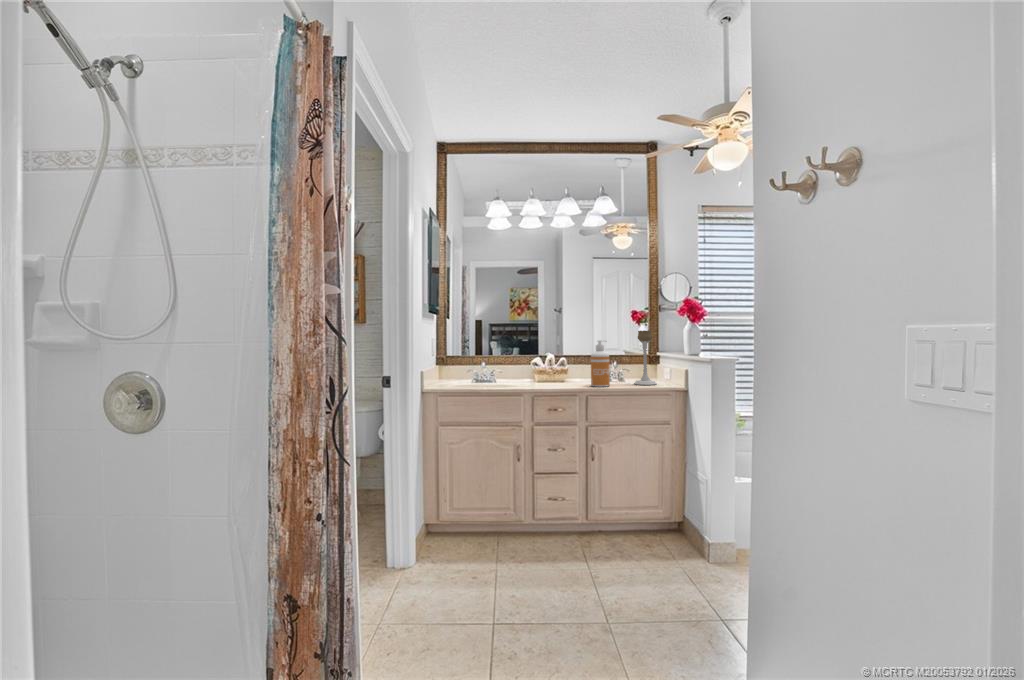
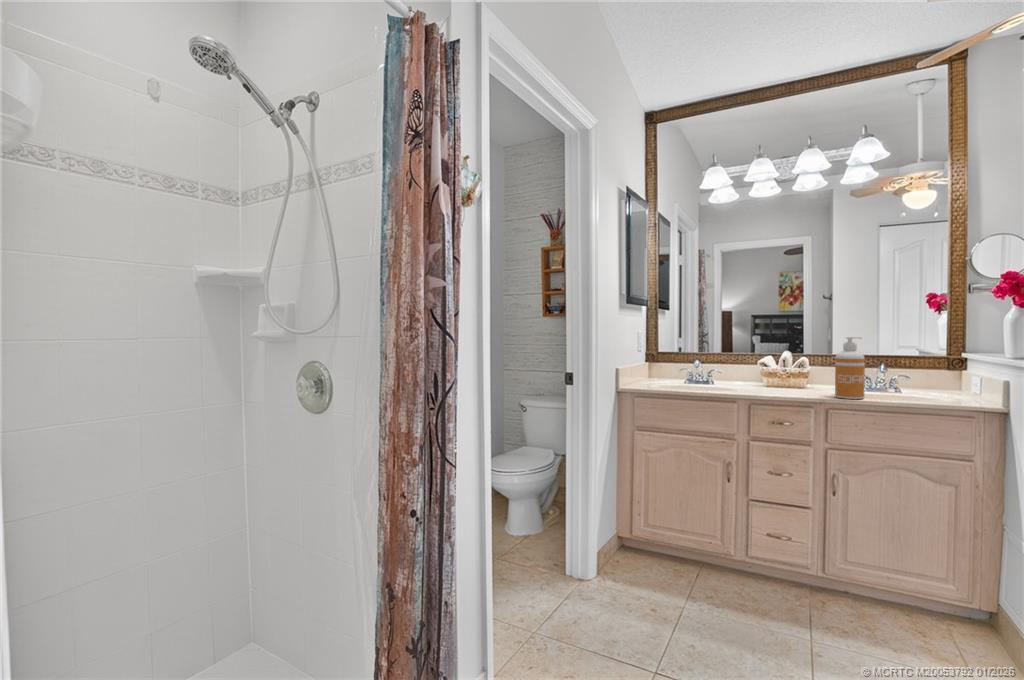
candle holder: present [634,330,657,385] -> none [908,324,948,402]

